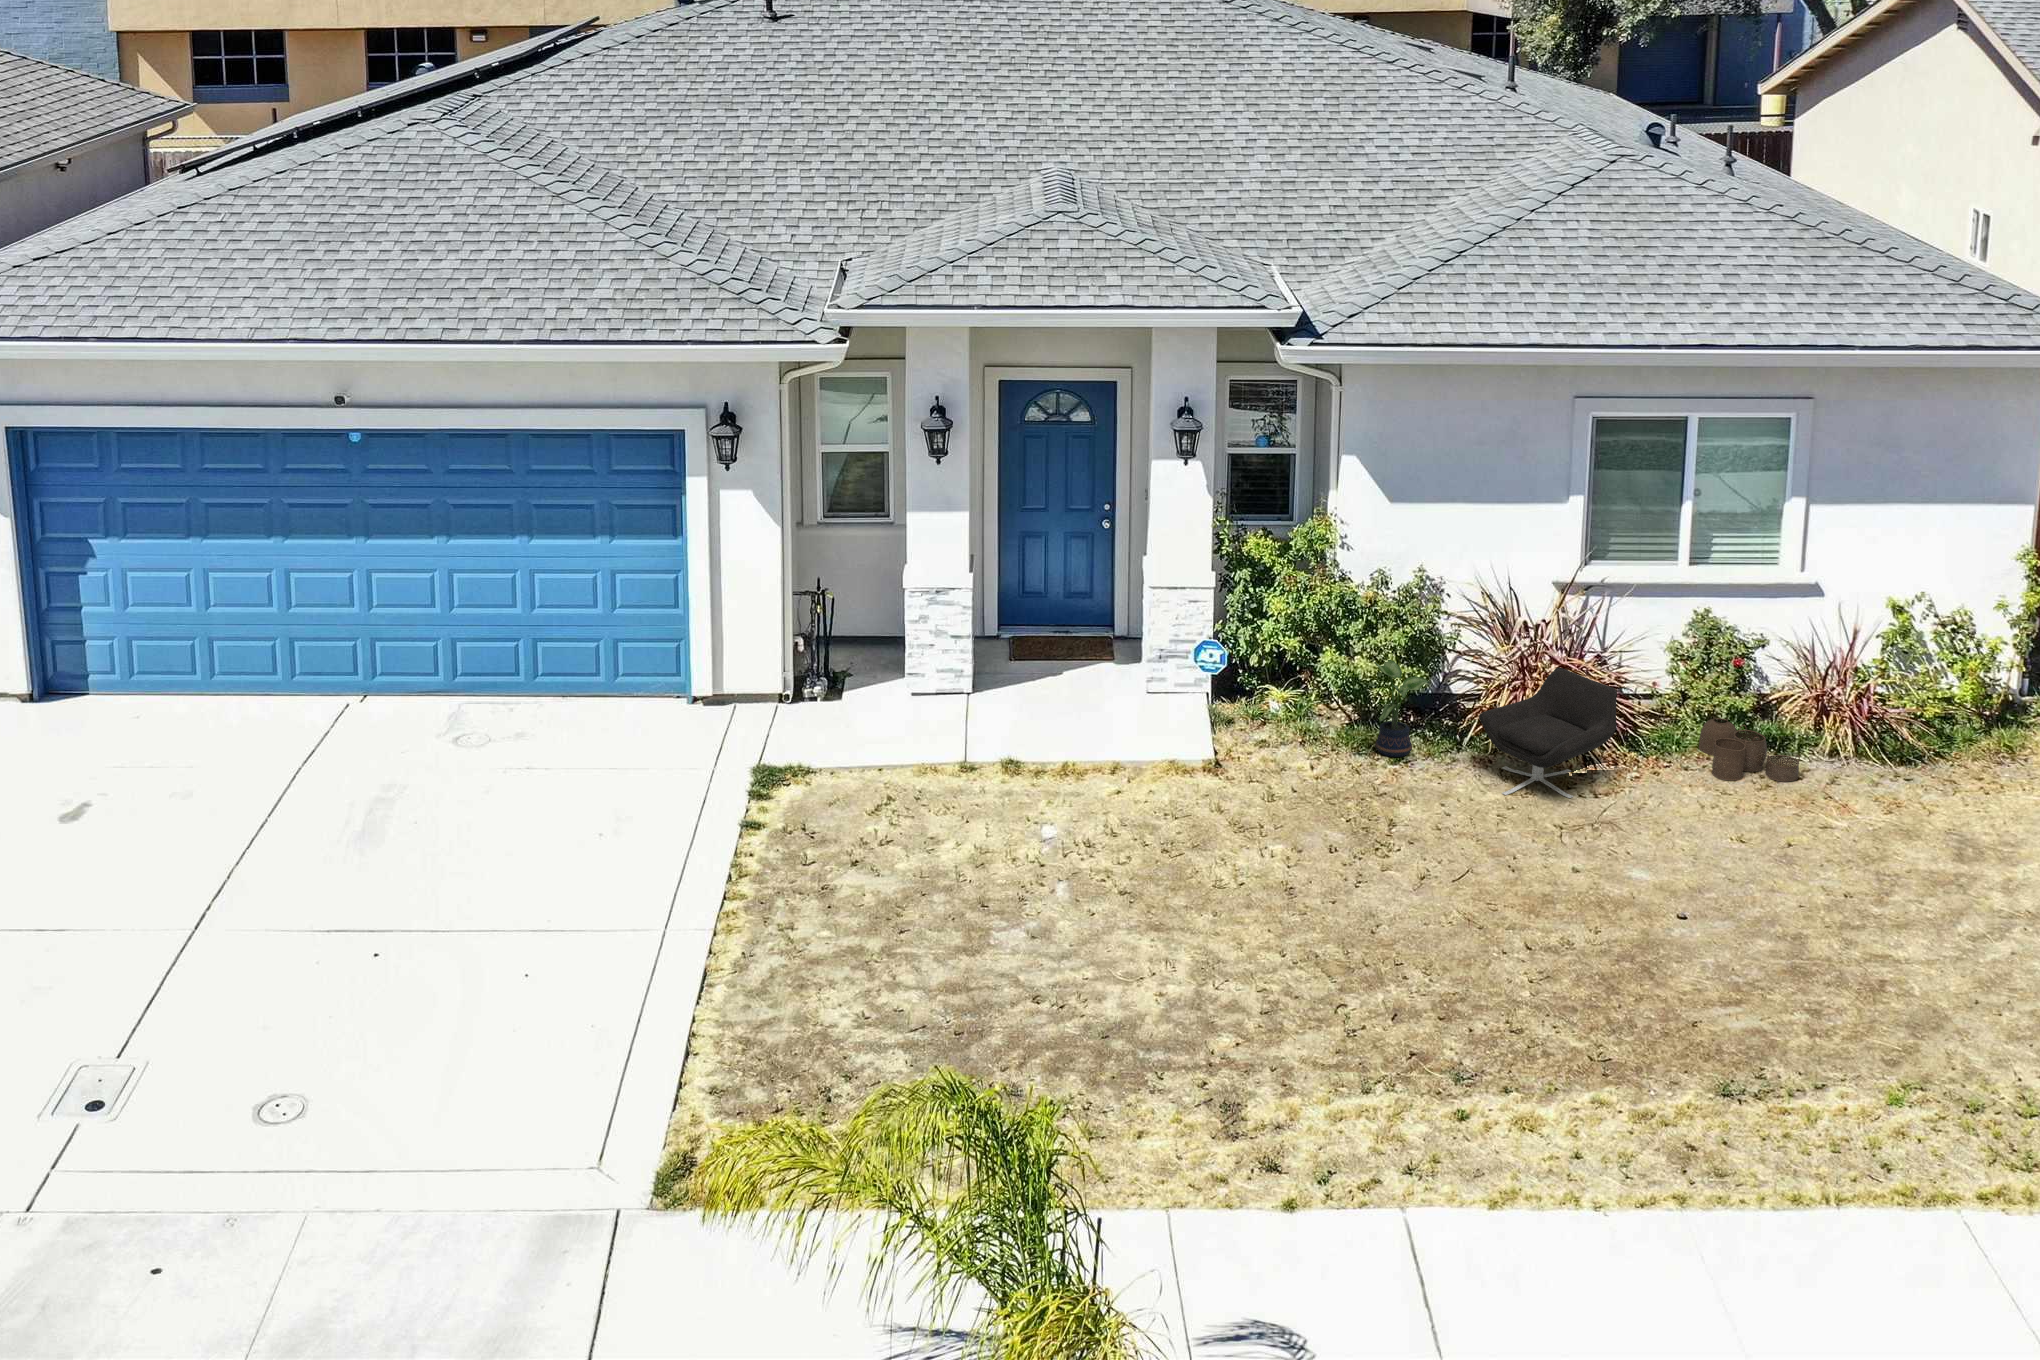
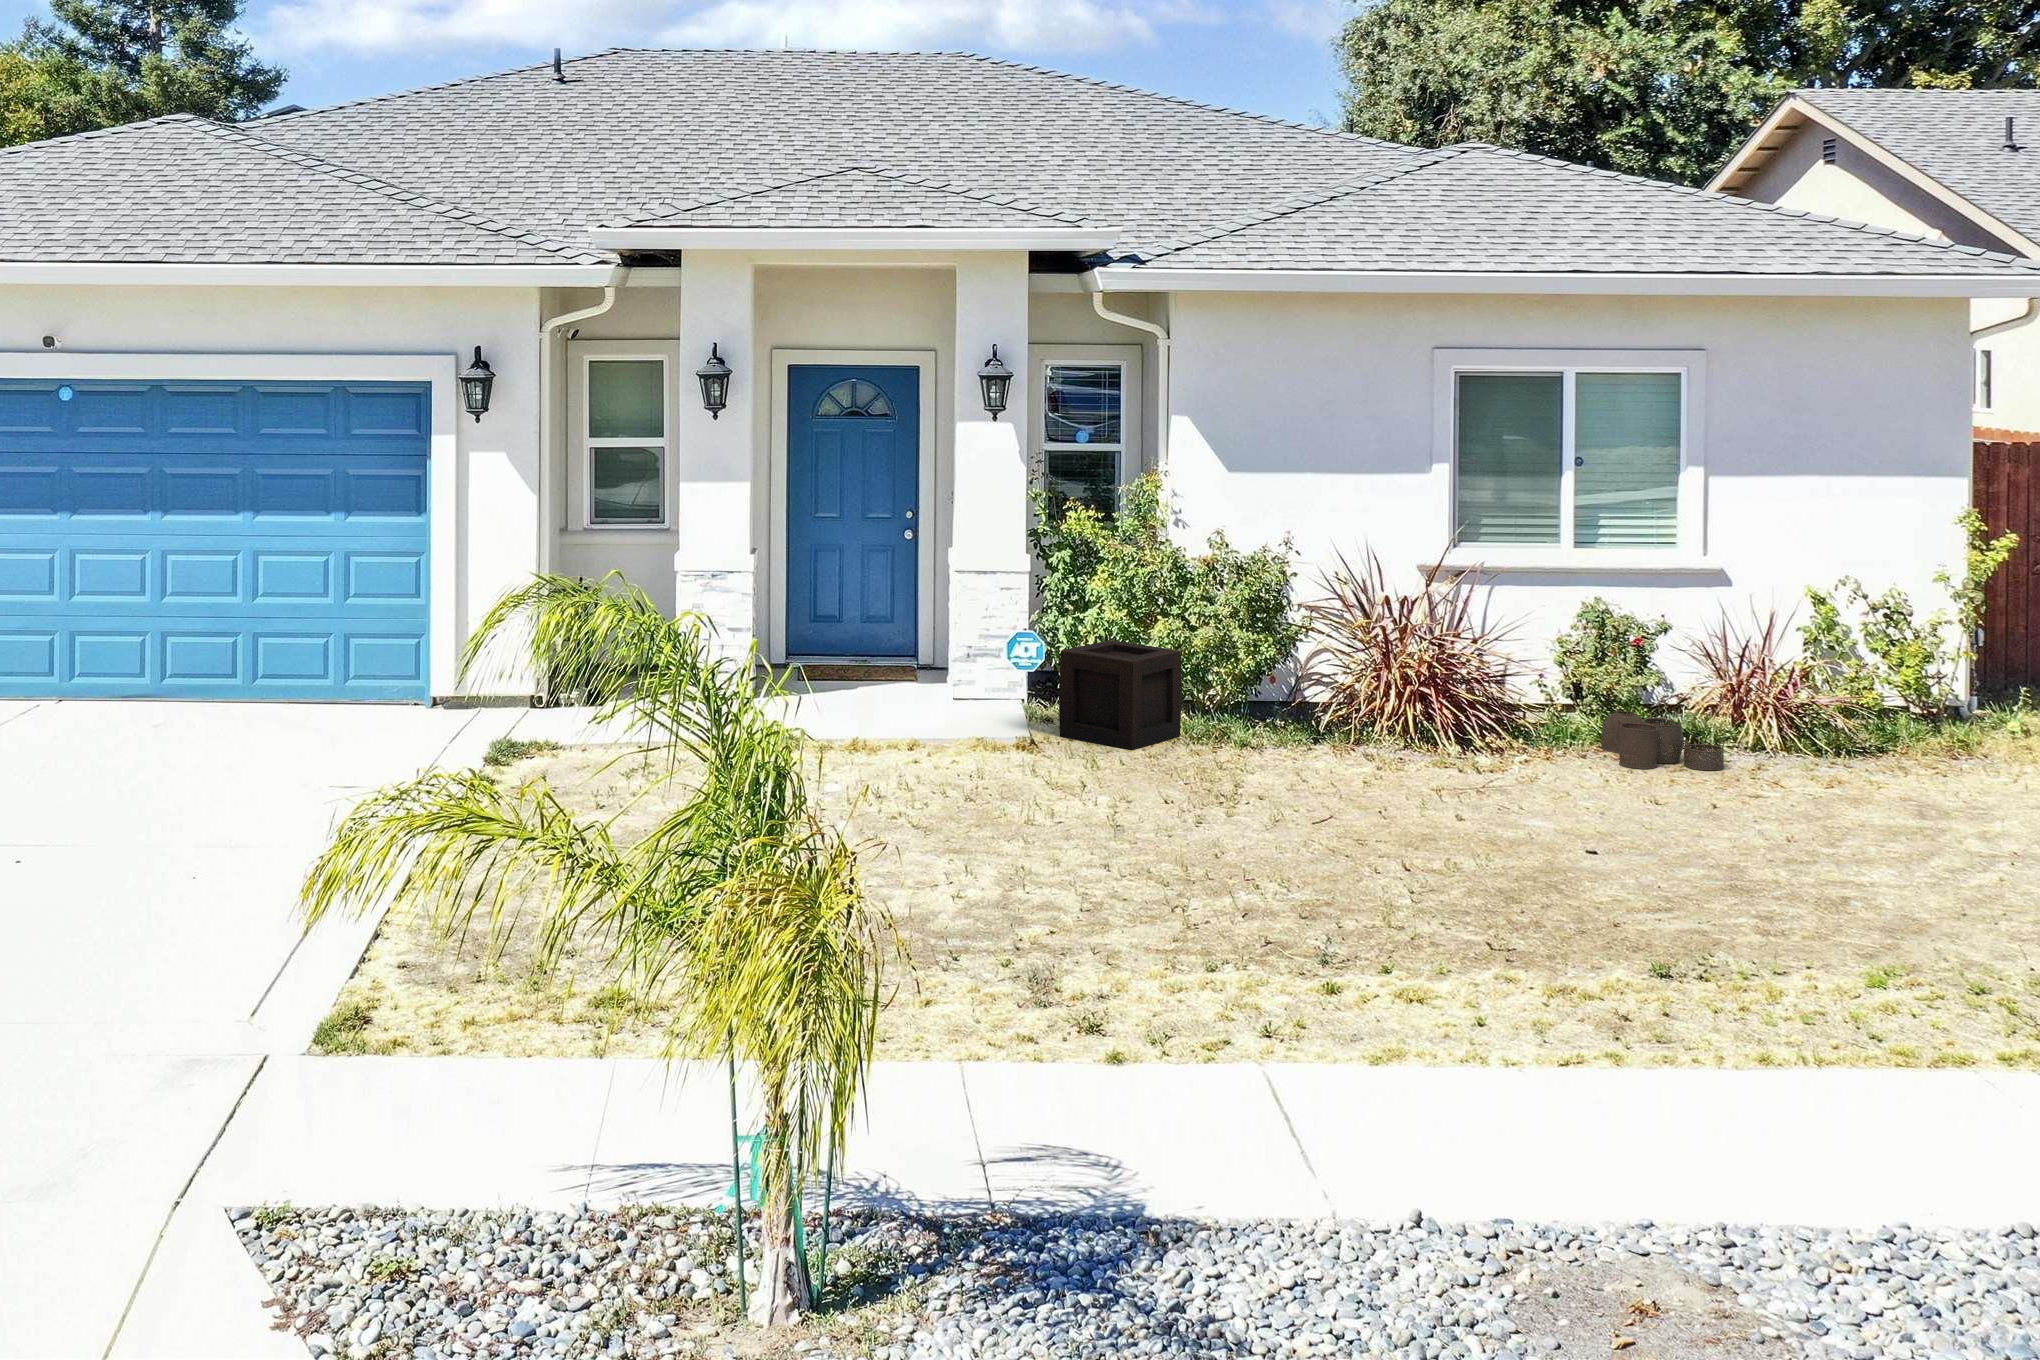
wooden crate: none [1242,651,1347,760] -> present [1059,640,1182,750]
potted plant: present [1373,660,1430,757] -> none [1203,633,1279,749]
lounge chair: present [1479,668,1617,798] -> none [1338,641,1501,778]

